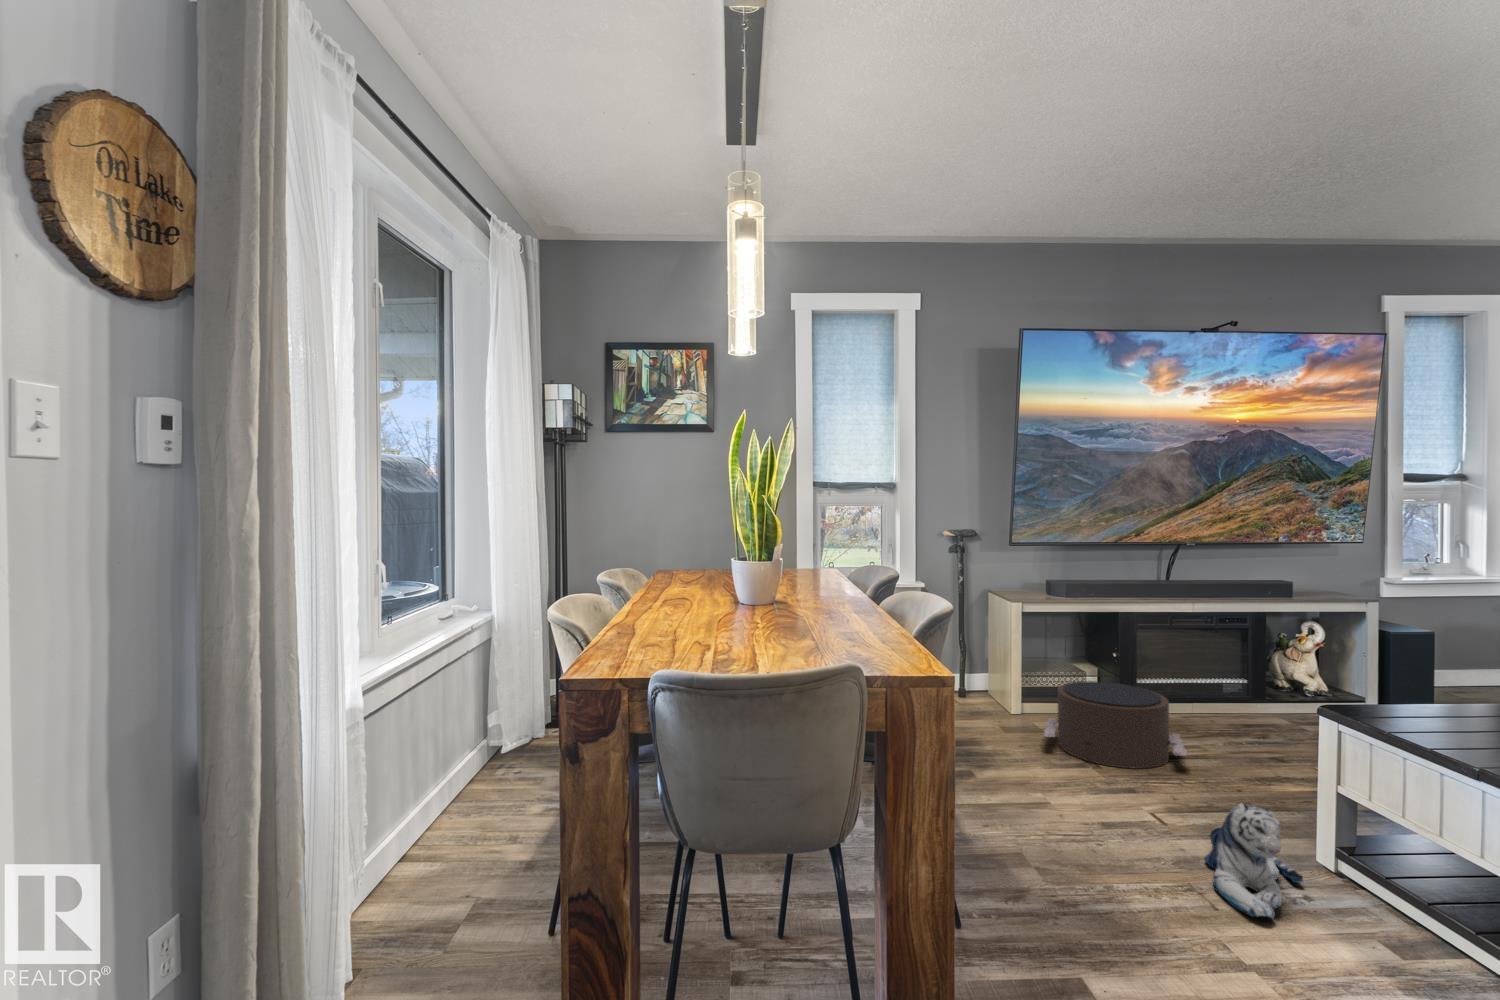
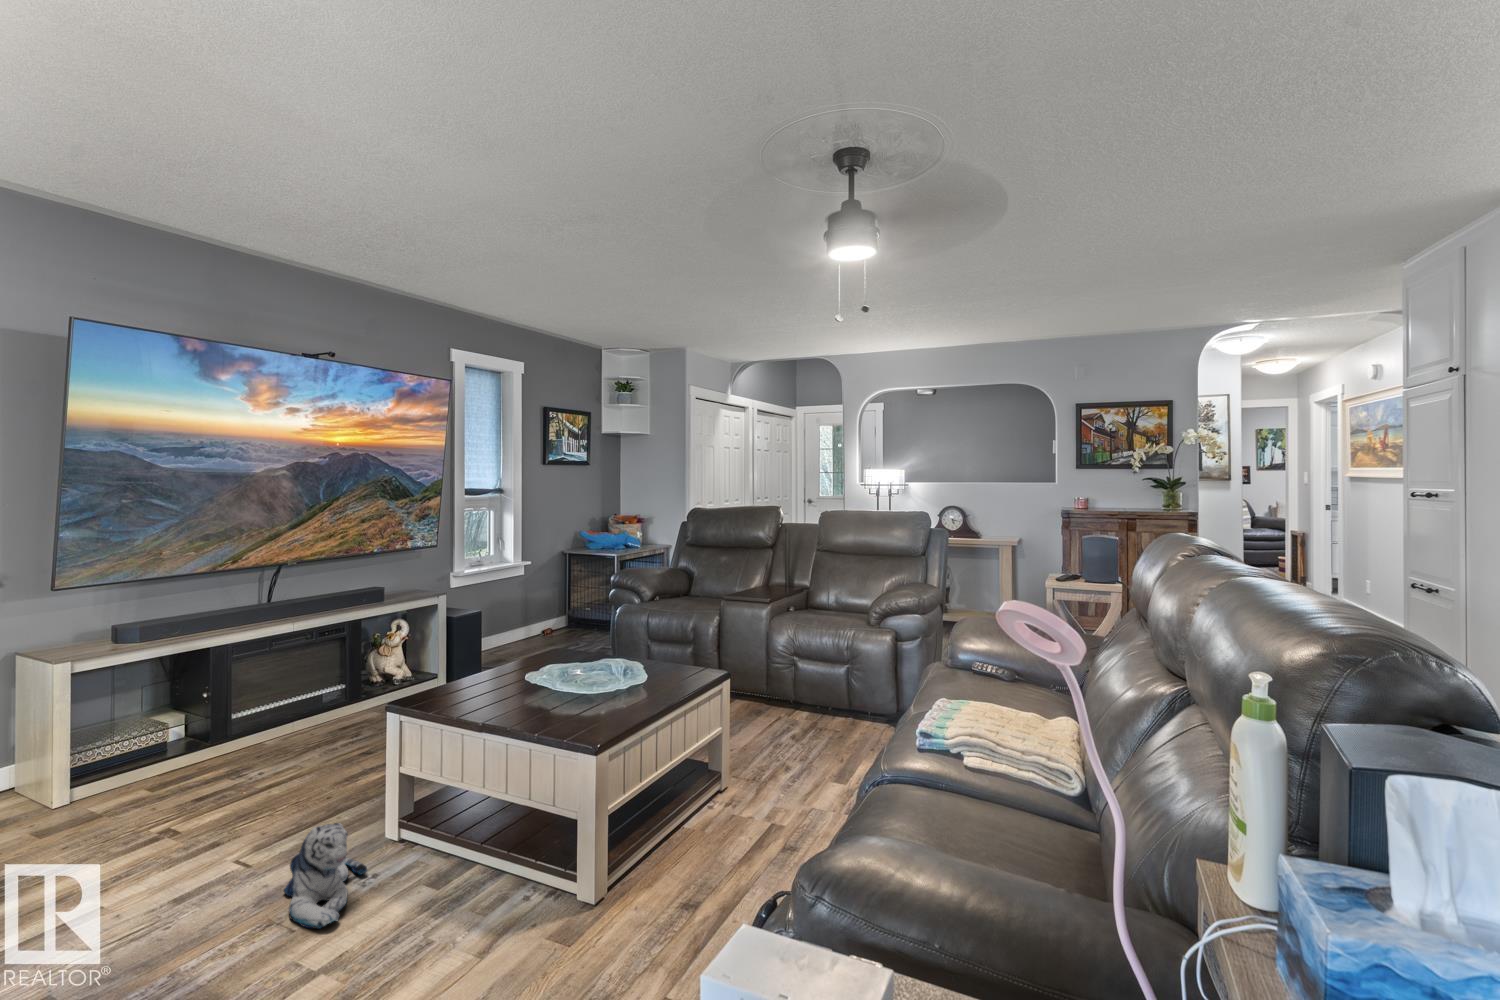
pouf: present [1044,681,1187,769] -> none [104,727,281,831]

